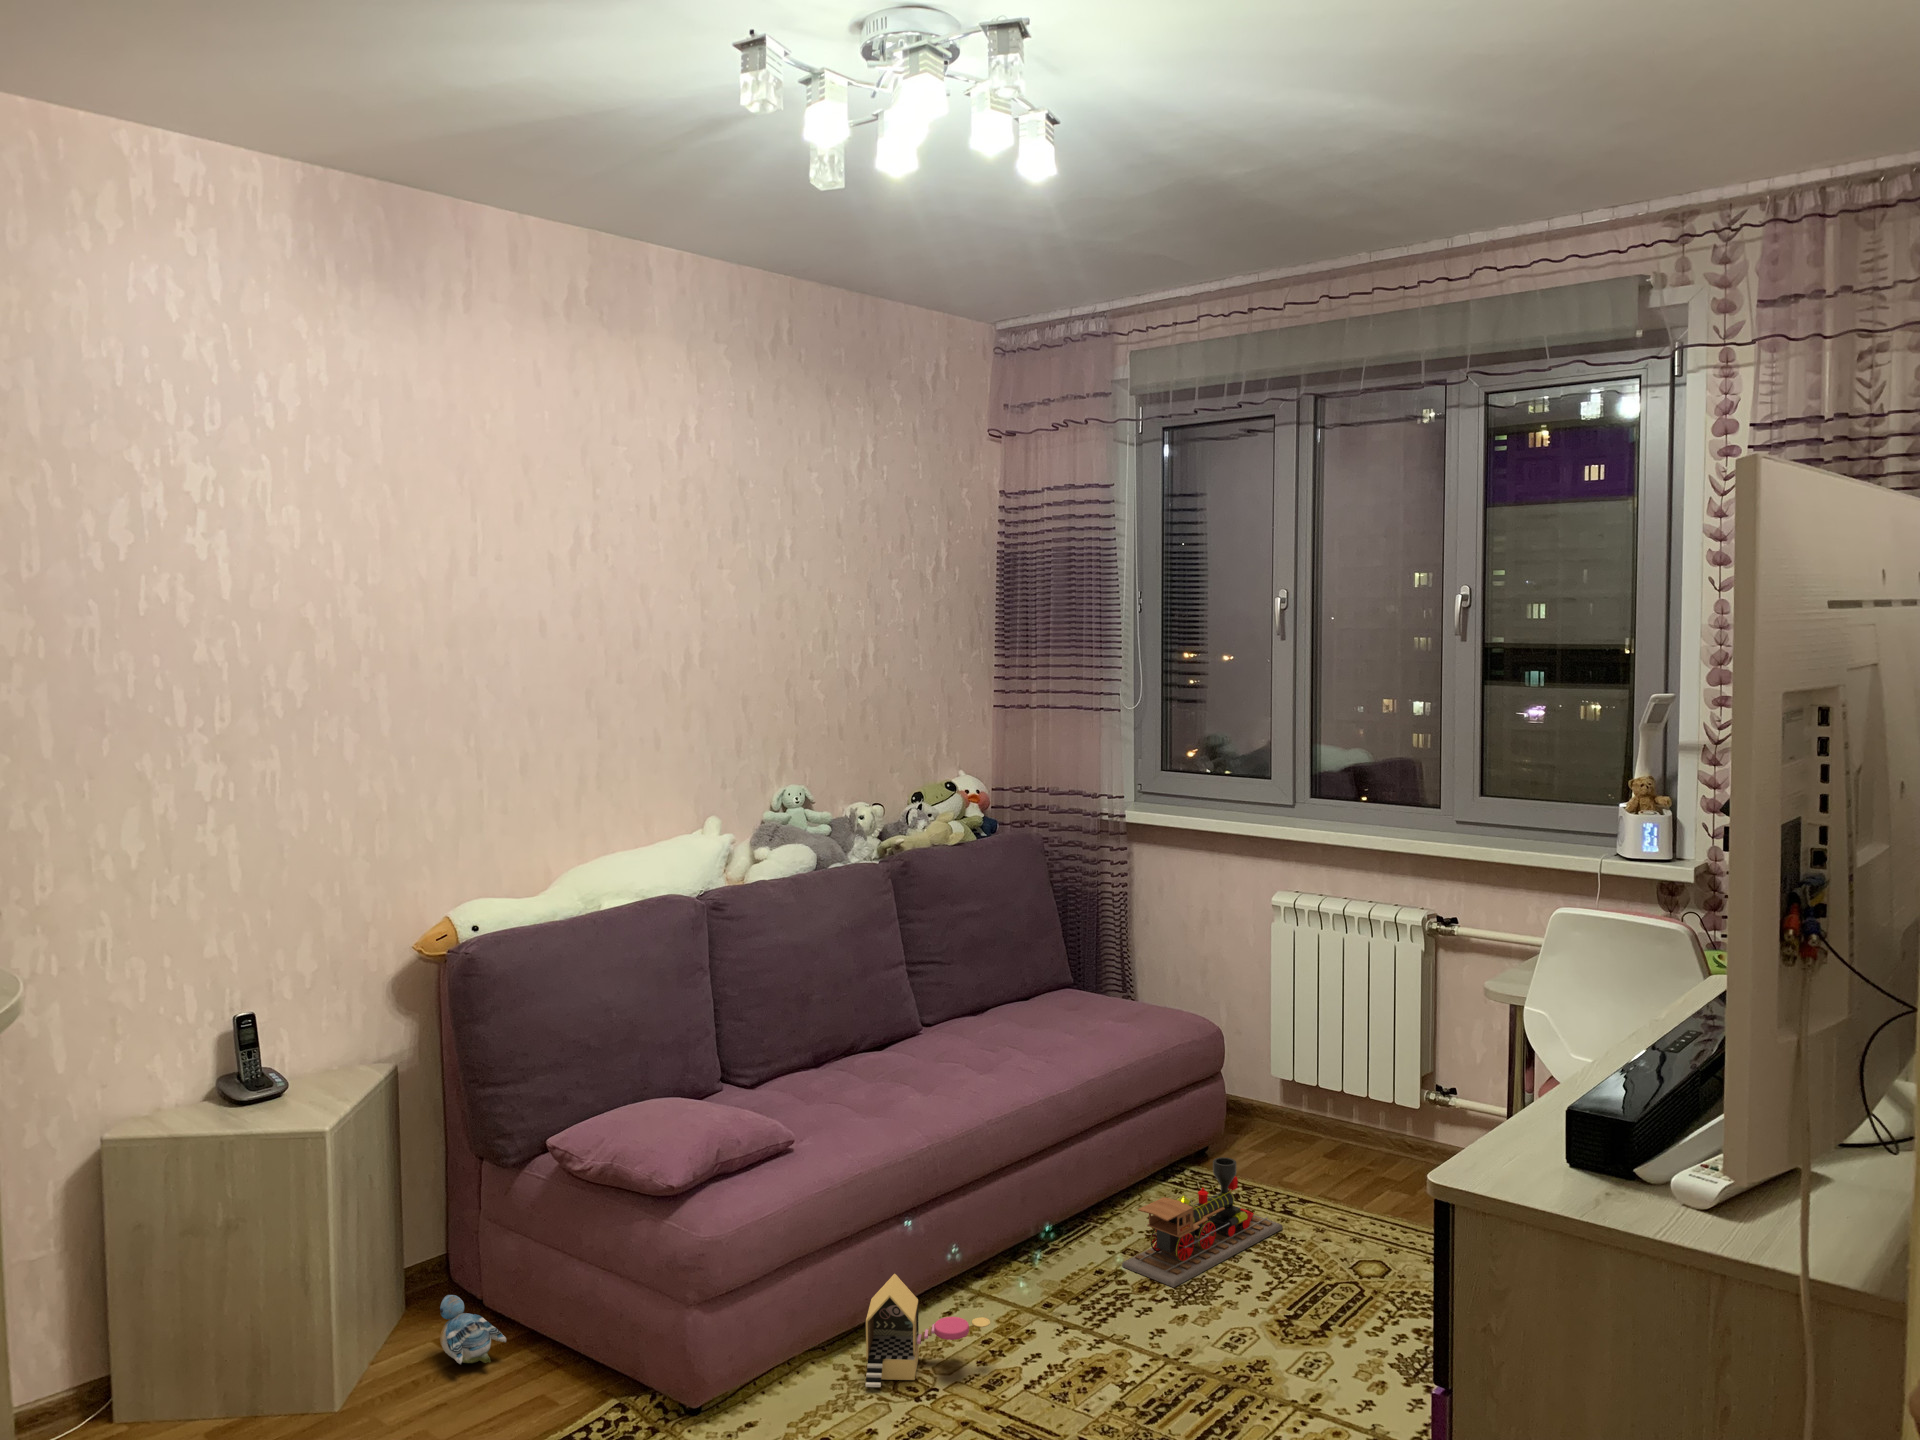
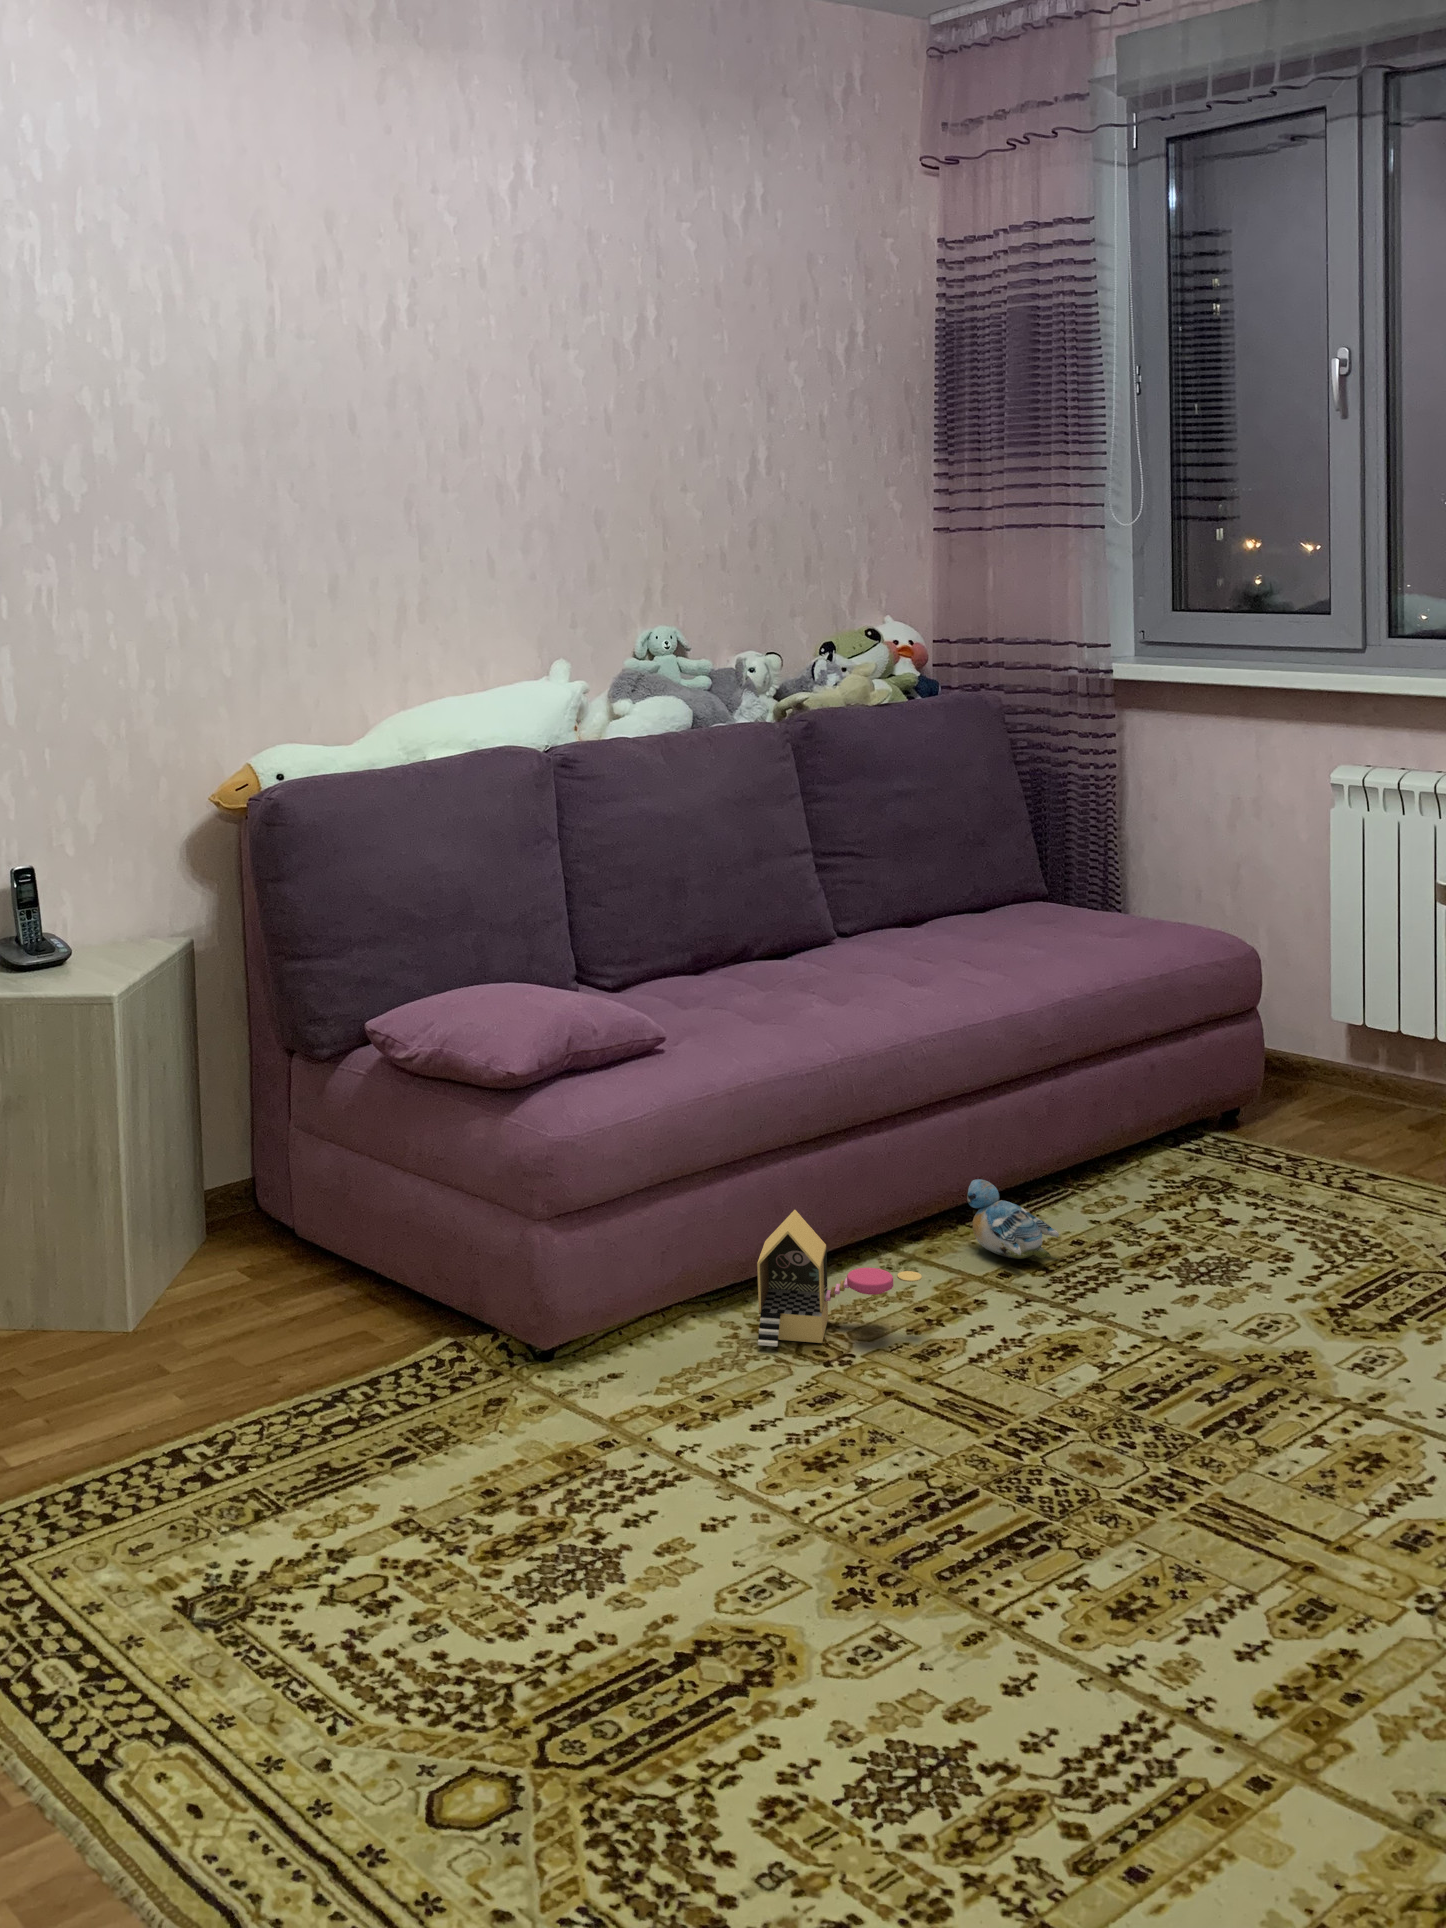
toy train: present [1122,1157,1283,1287] -> none [1109,1104,1343,1265]
plush toy: present [440,1295,506,1364] -> present [967,1179,1059,1259]

